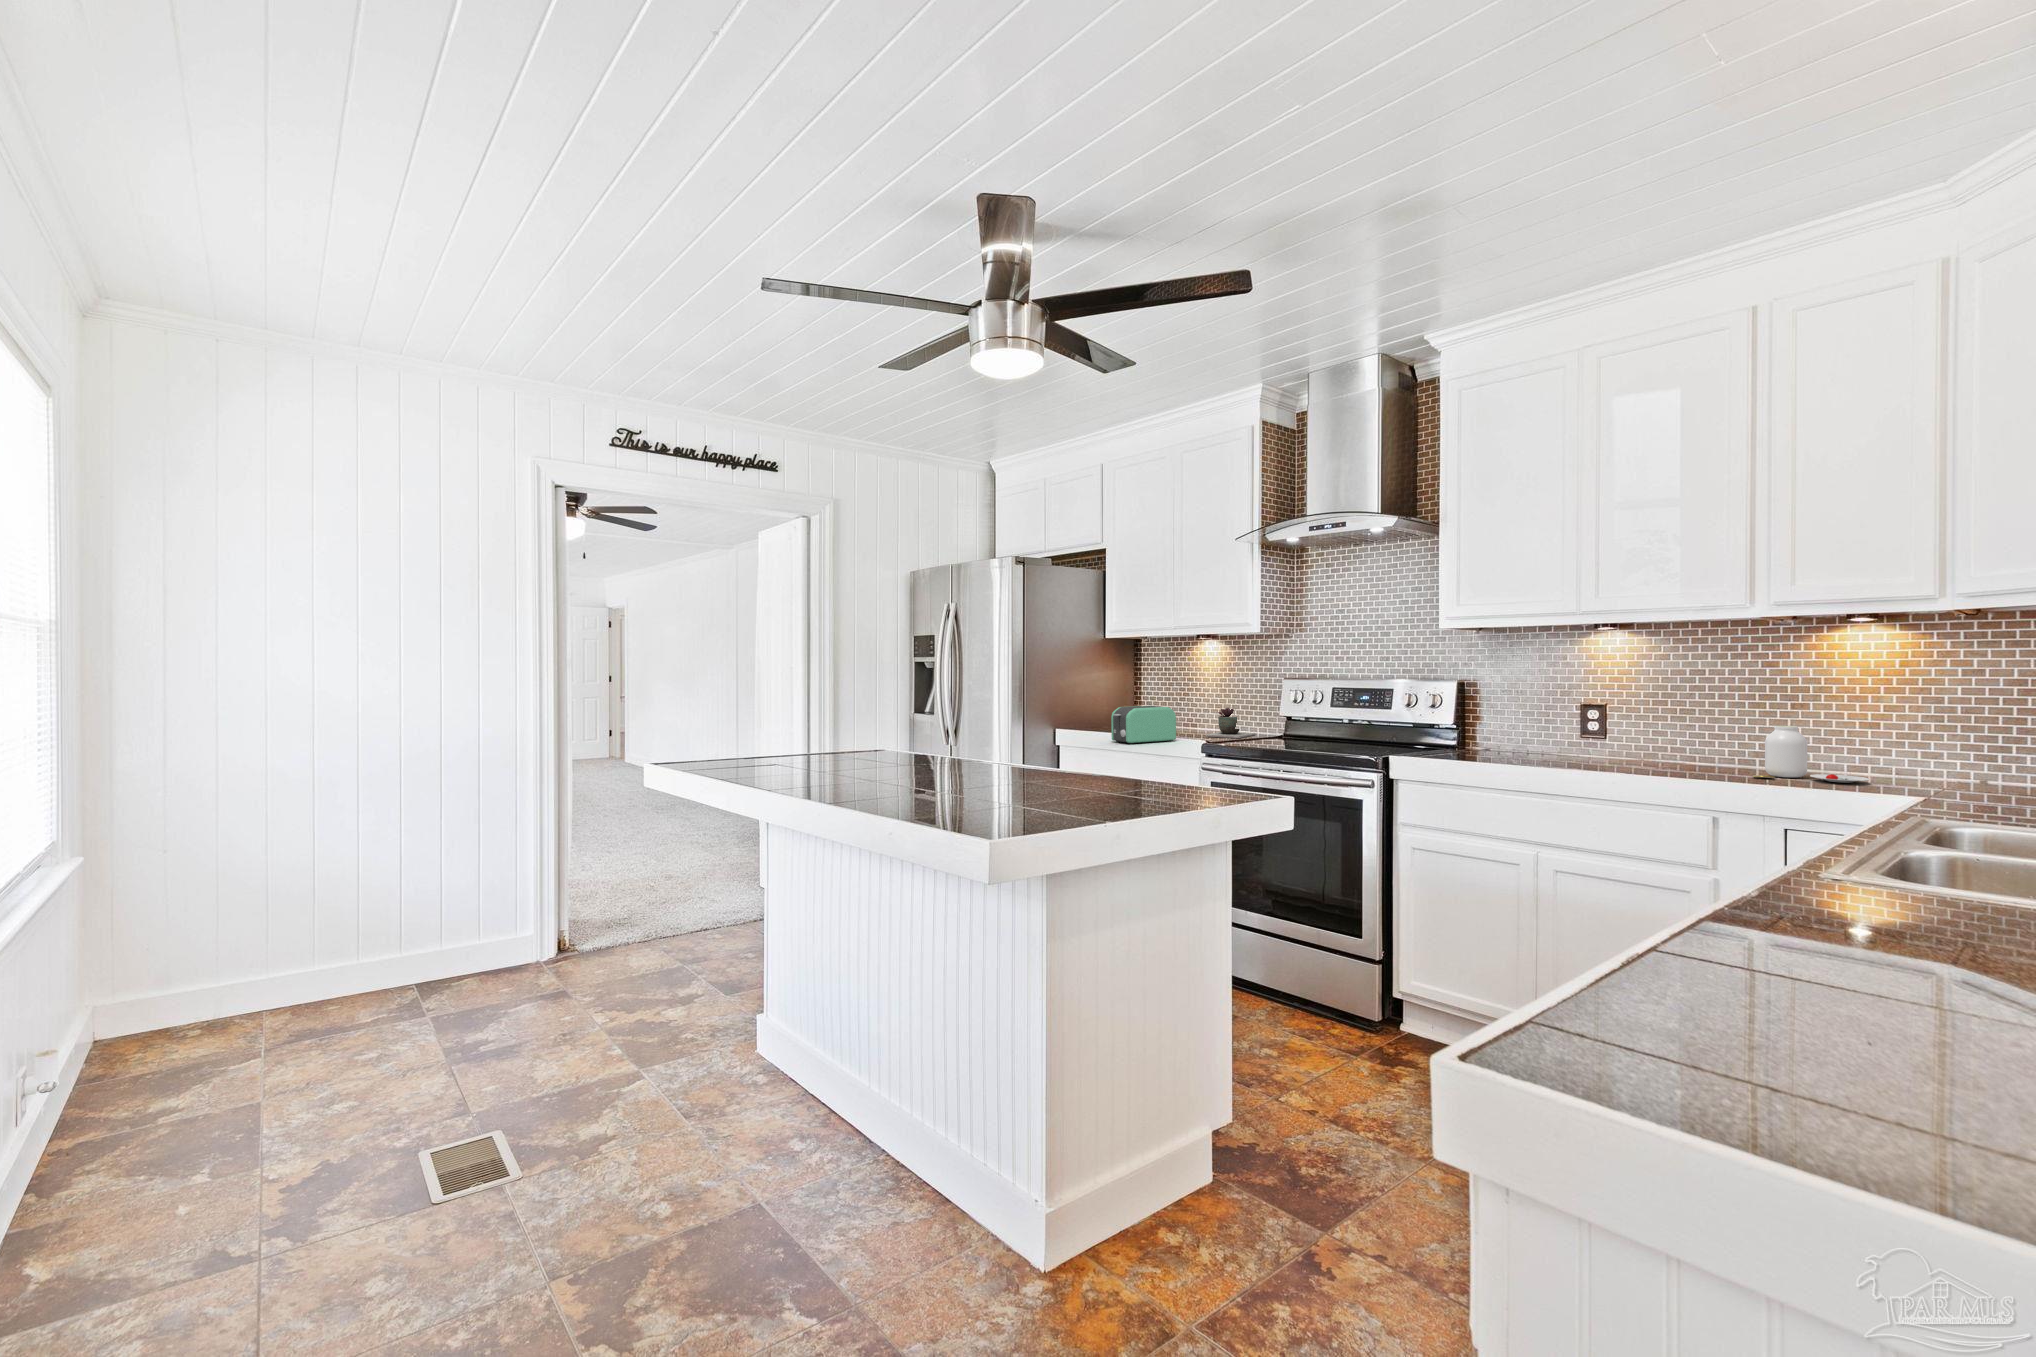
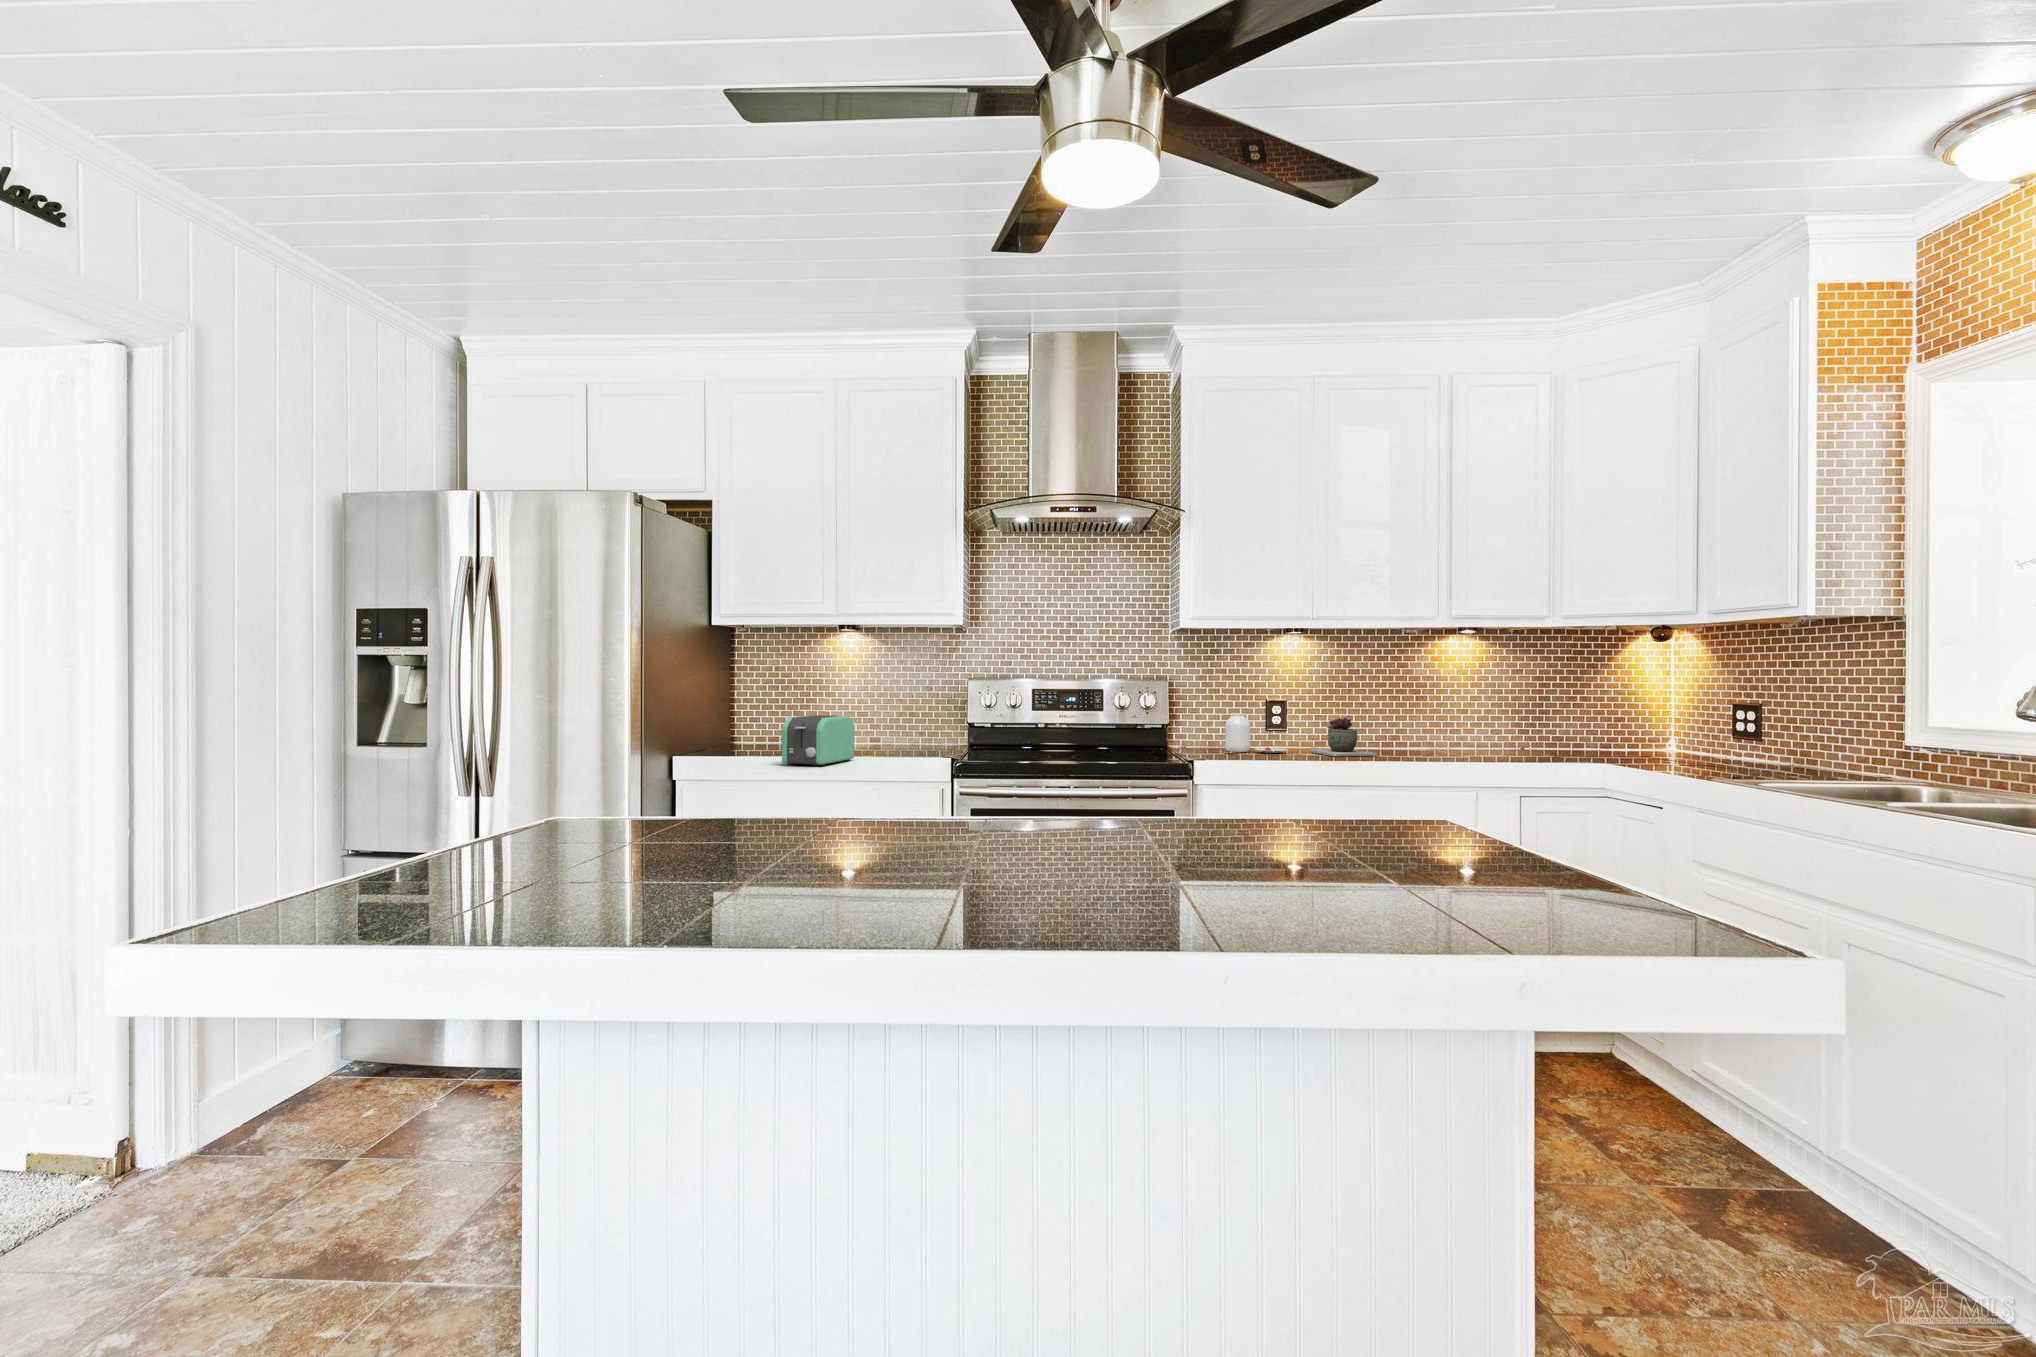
succulent plant: present [1206,708,1256,738] -> present [1310,718,1377,756]
jar: present [1752,726,1869,783] -> present [1224,713,1287,753]

